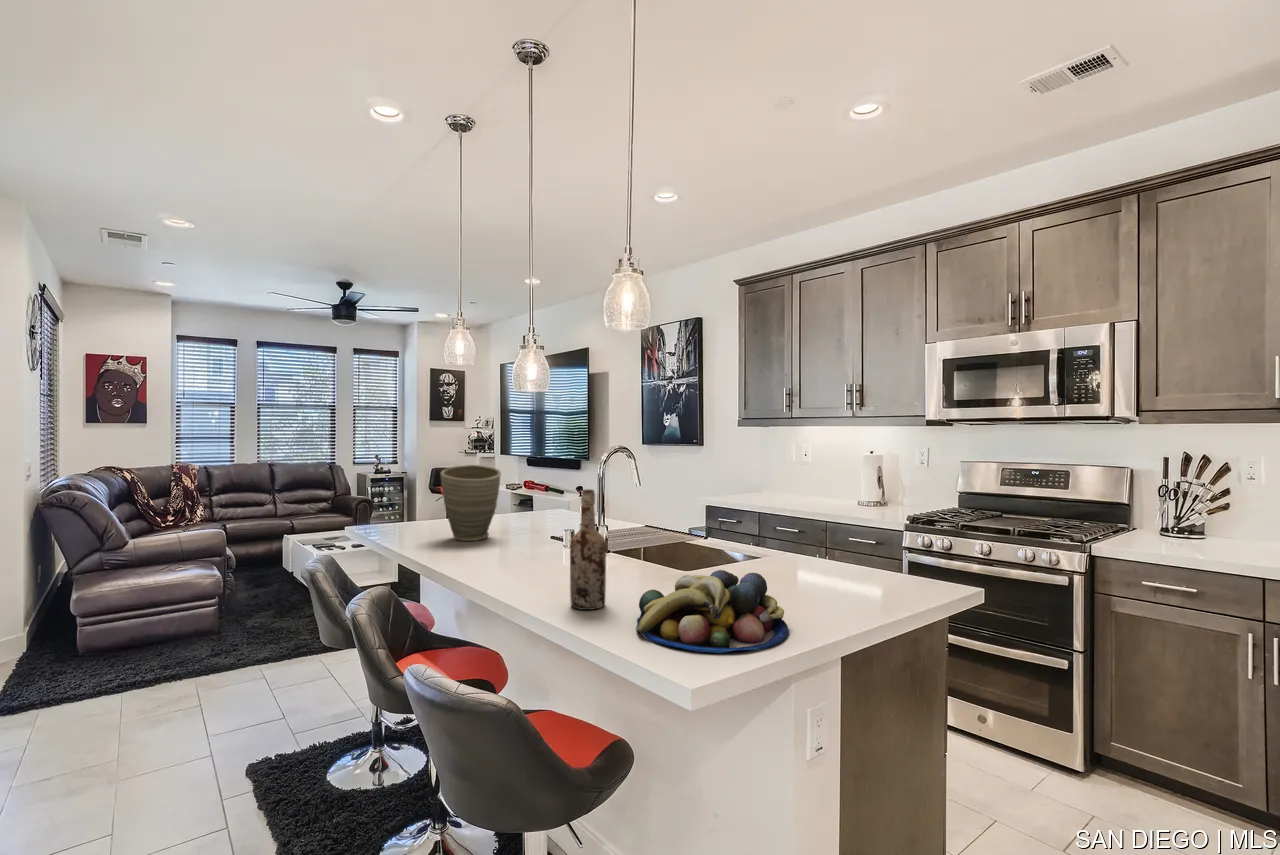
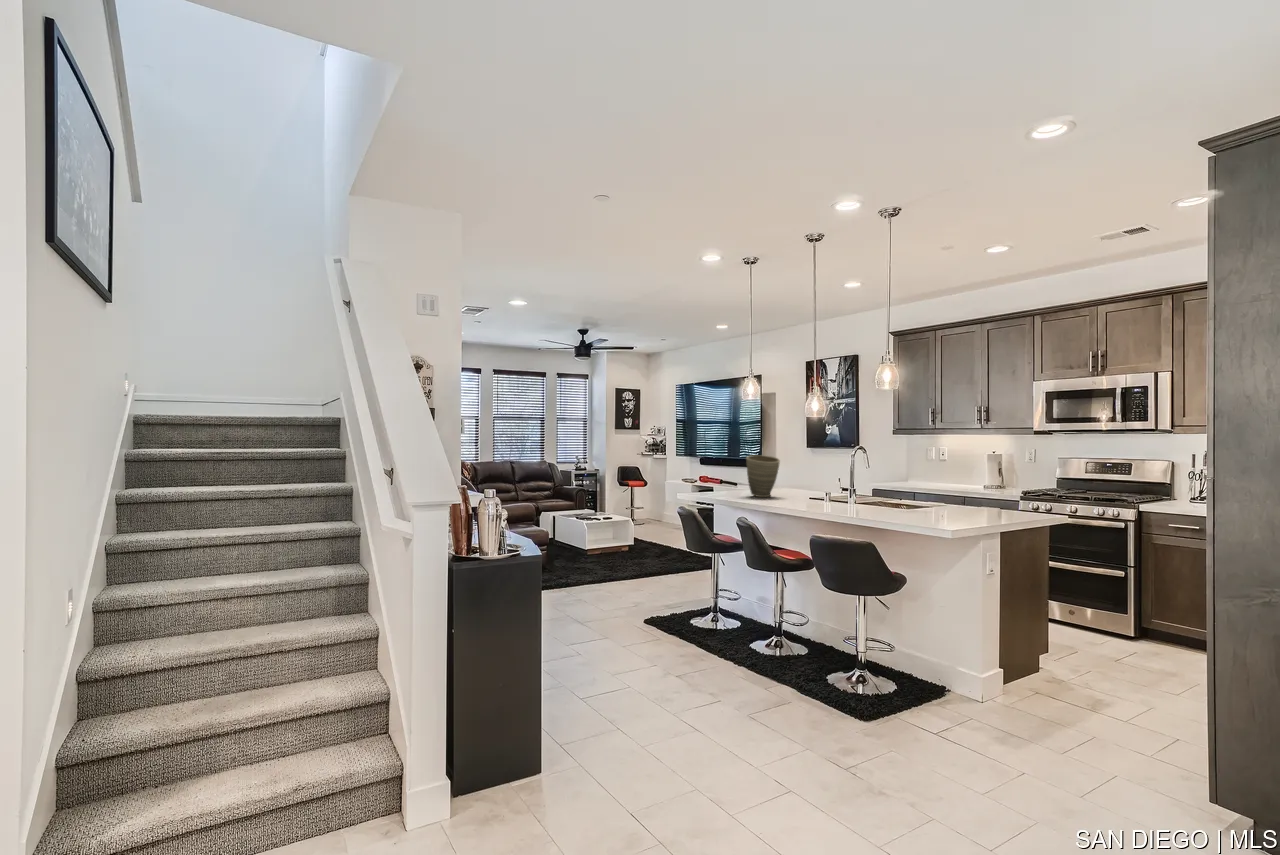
wine bottle: present [570,489,606,610] -> none [866,461,883,515]
fruit bowl: present [636,570,789,653] -> none [904,497,977,523]

